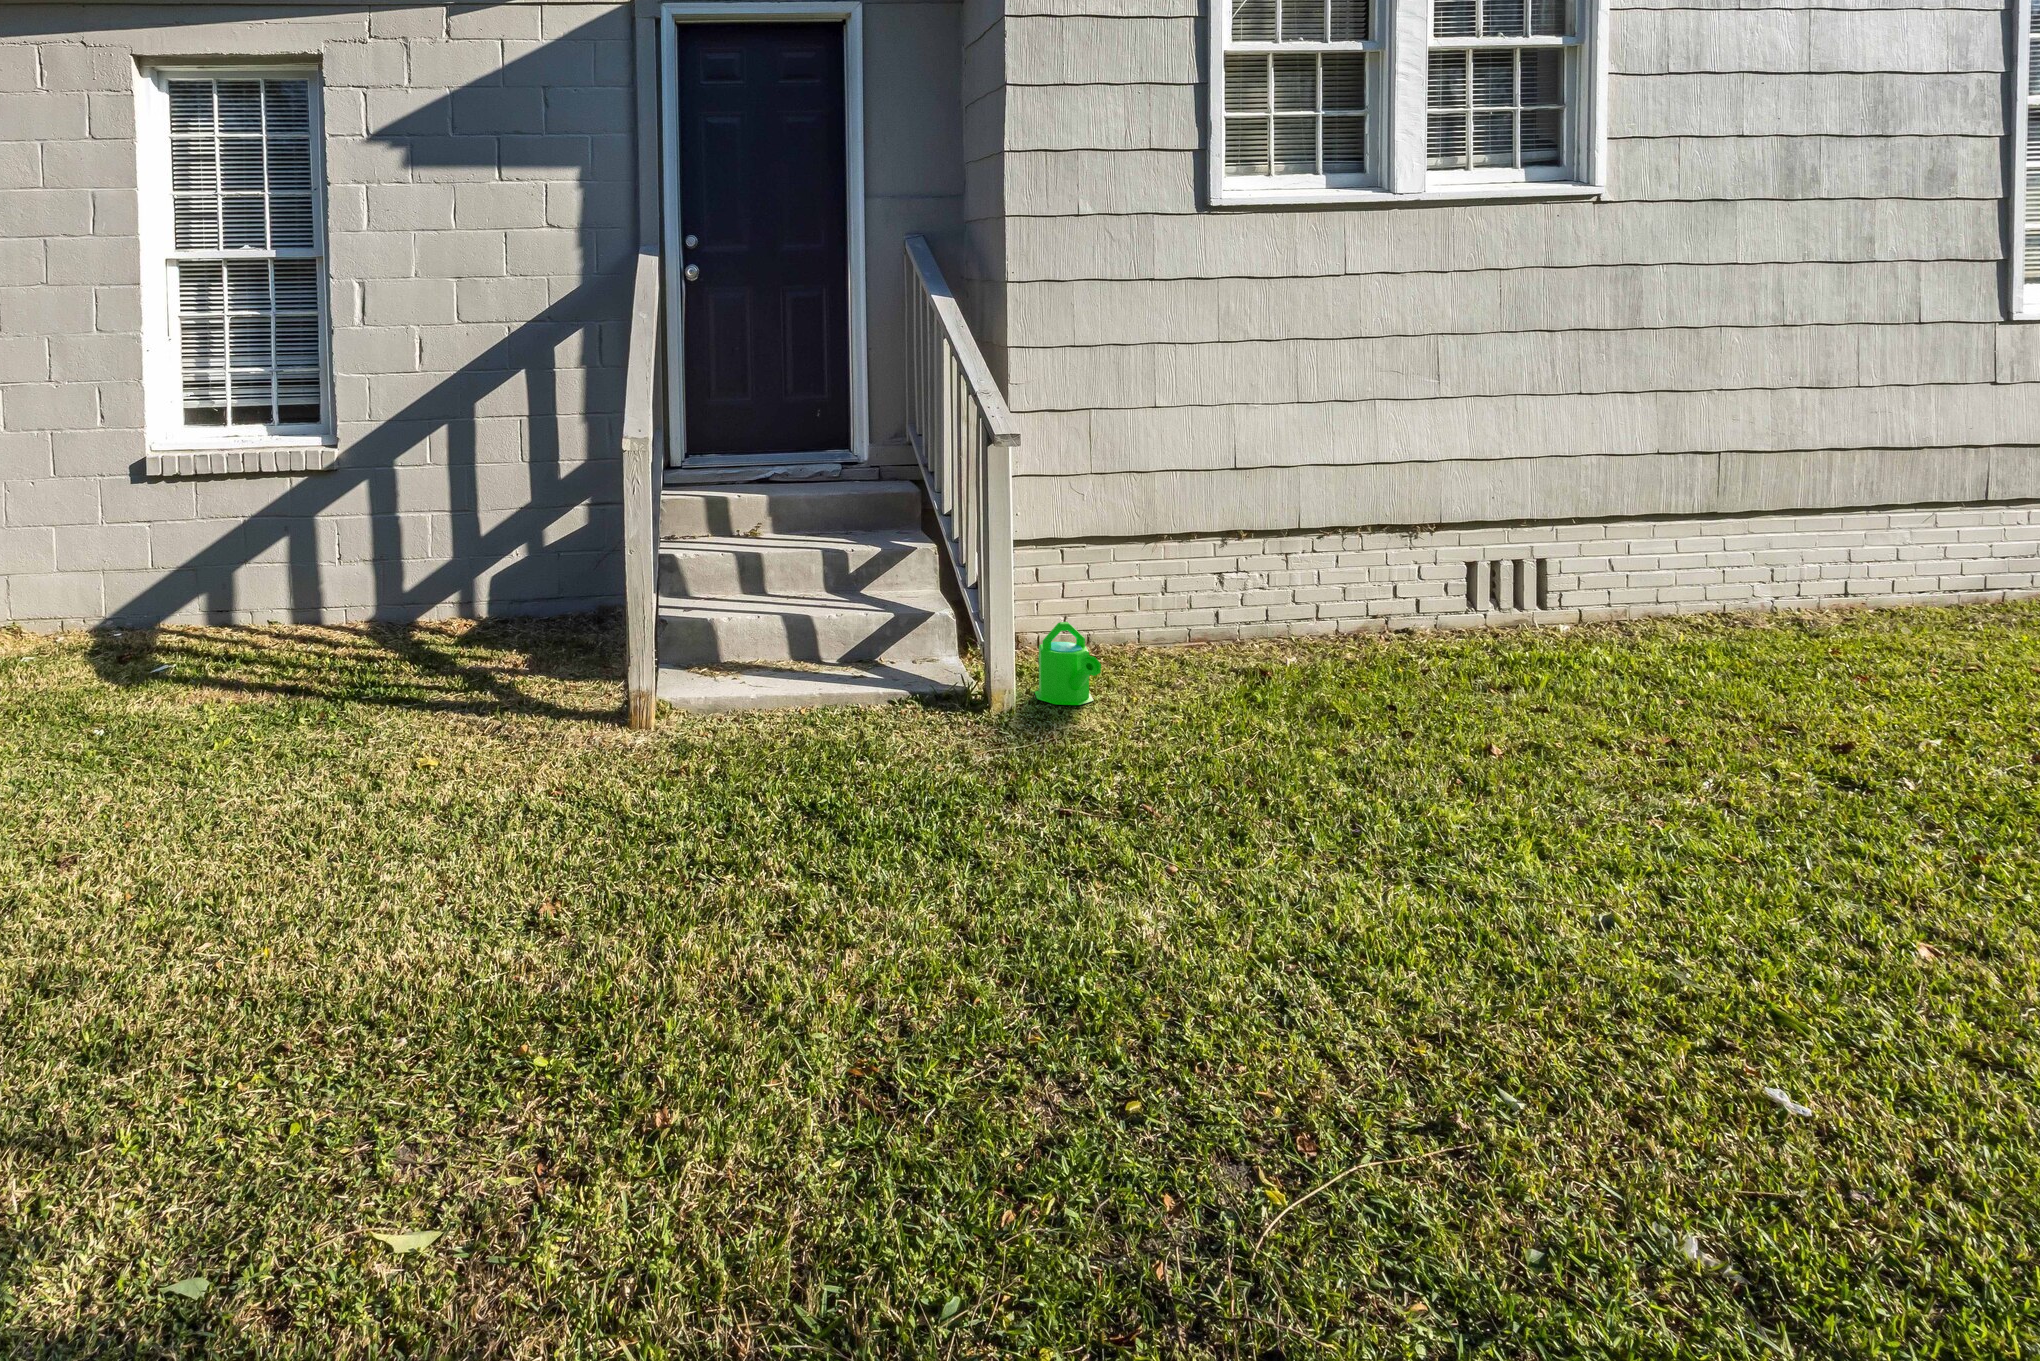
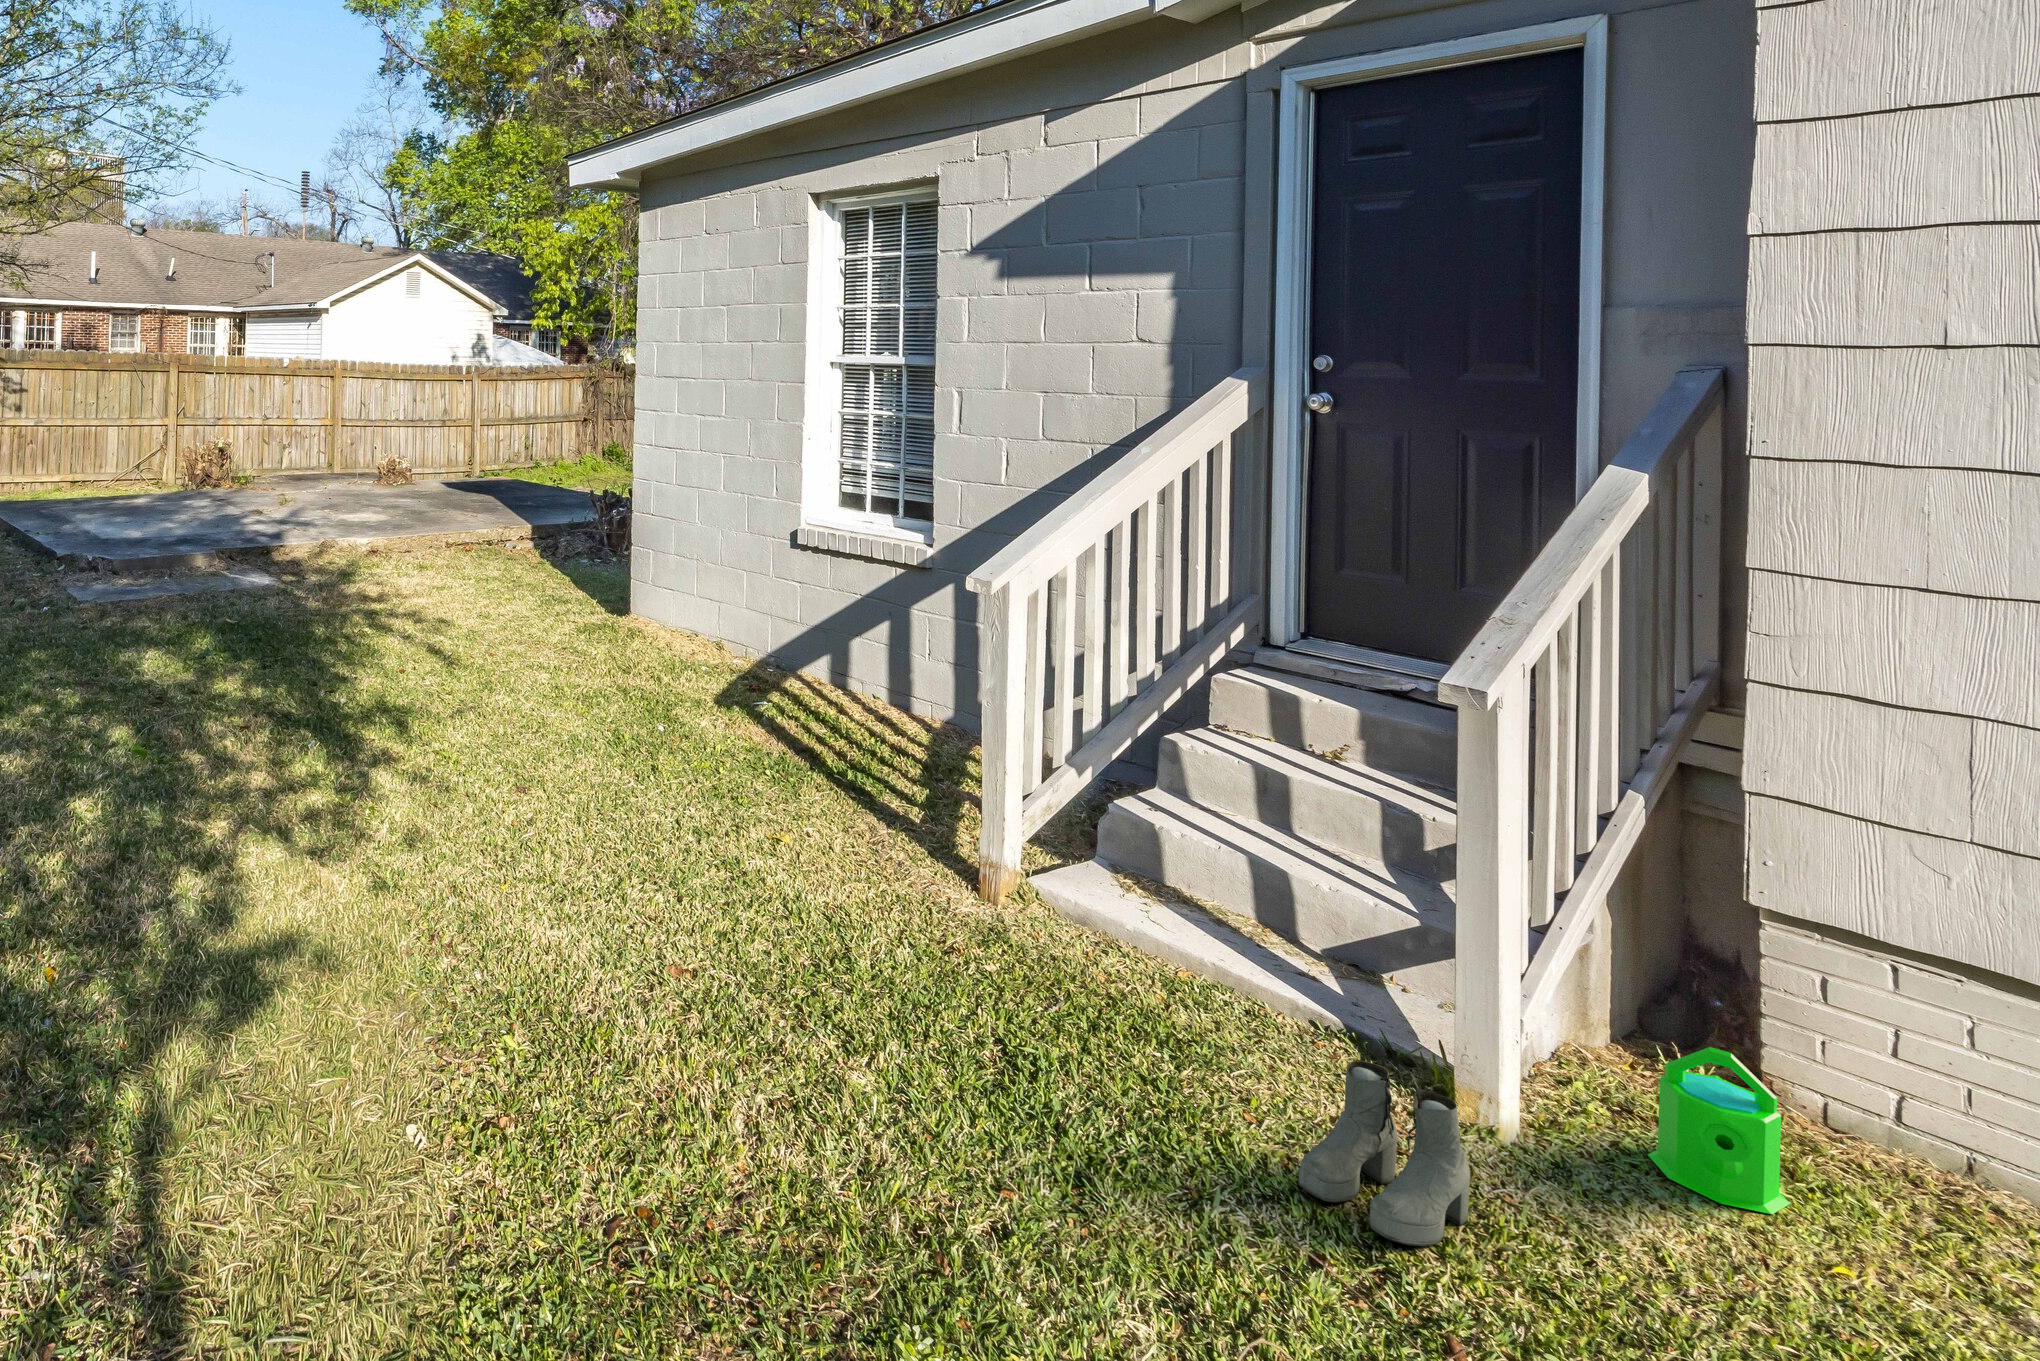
boots: none [976,690,1051,785] -> present [1298,1061,1470,1246]

